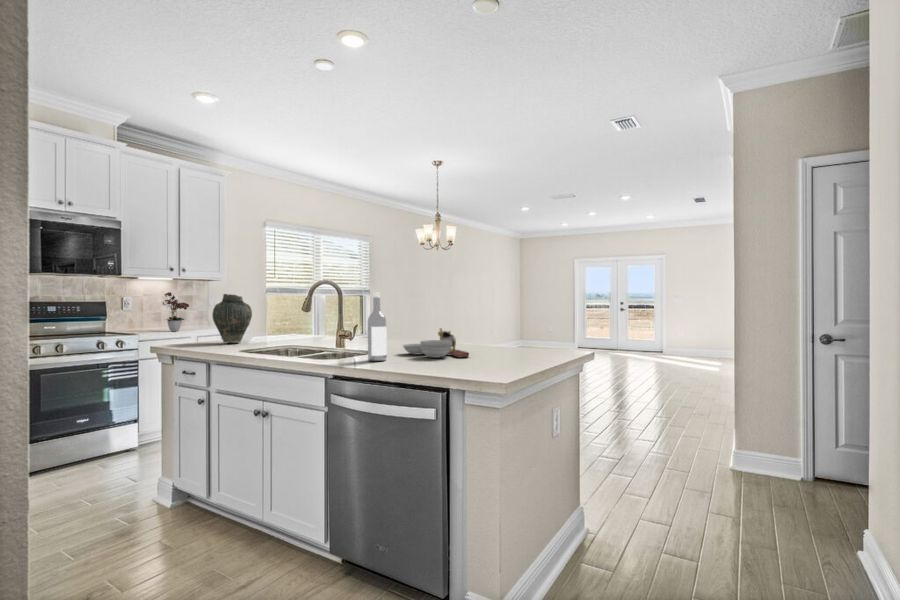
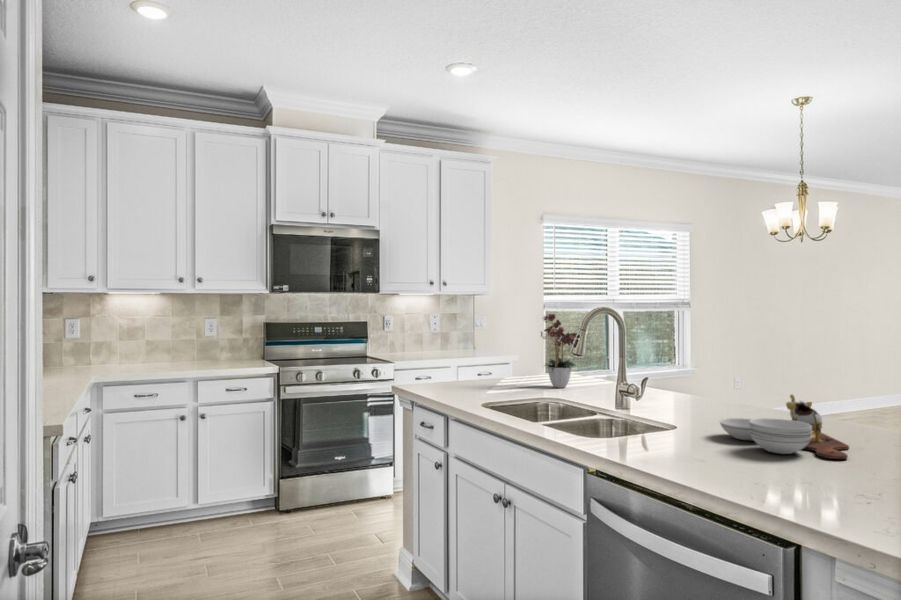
flower arrangement: present [163,292,189,331] -> present [541,314,577,388]
wine bottle: present [368,293,387,361] -> none [654,338,687,452]
vase: present [212,294,252,343] -> none [461,322,509,387]

